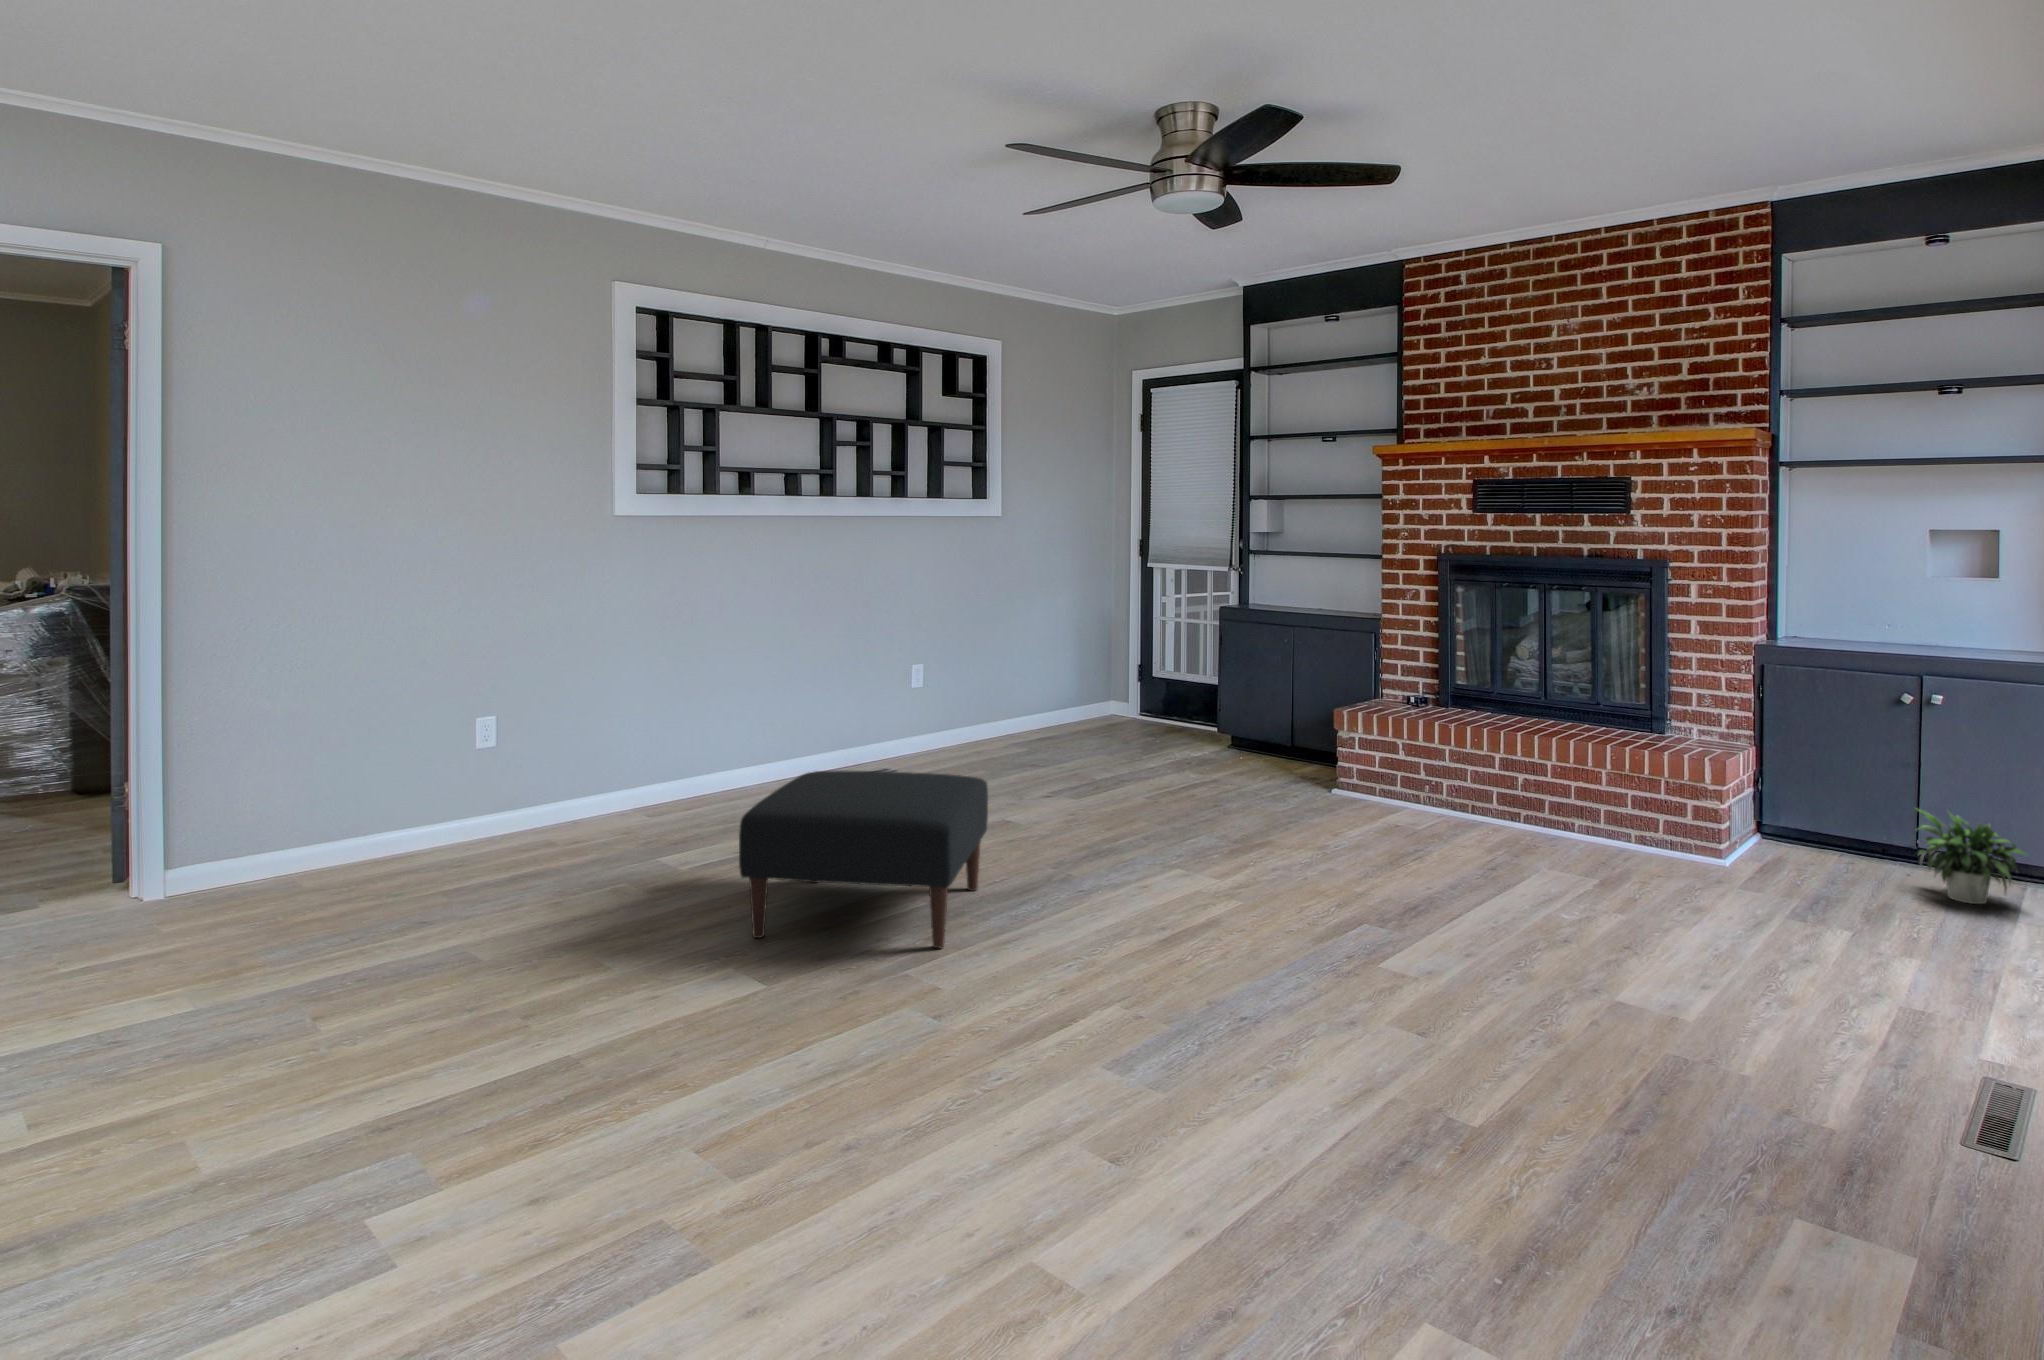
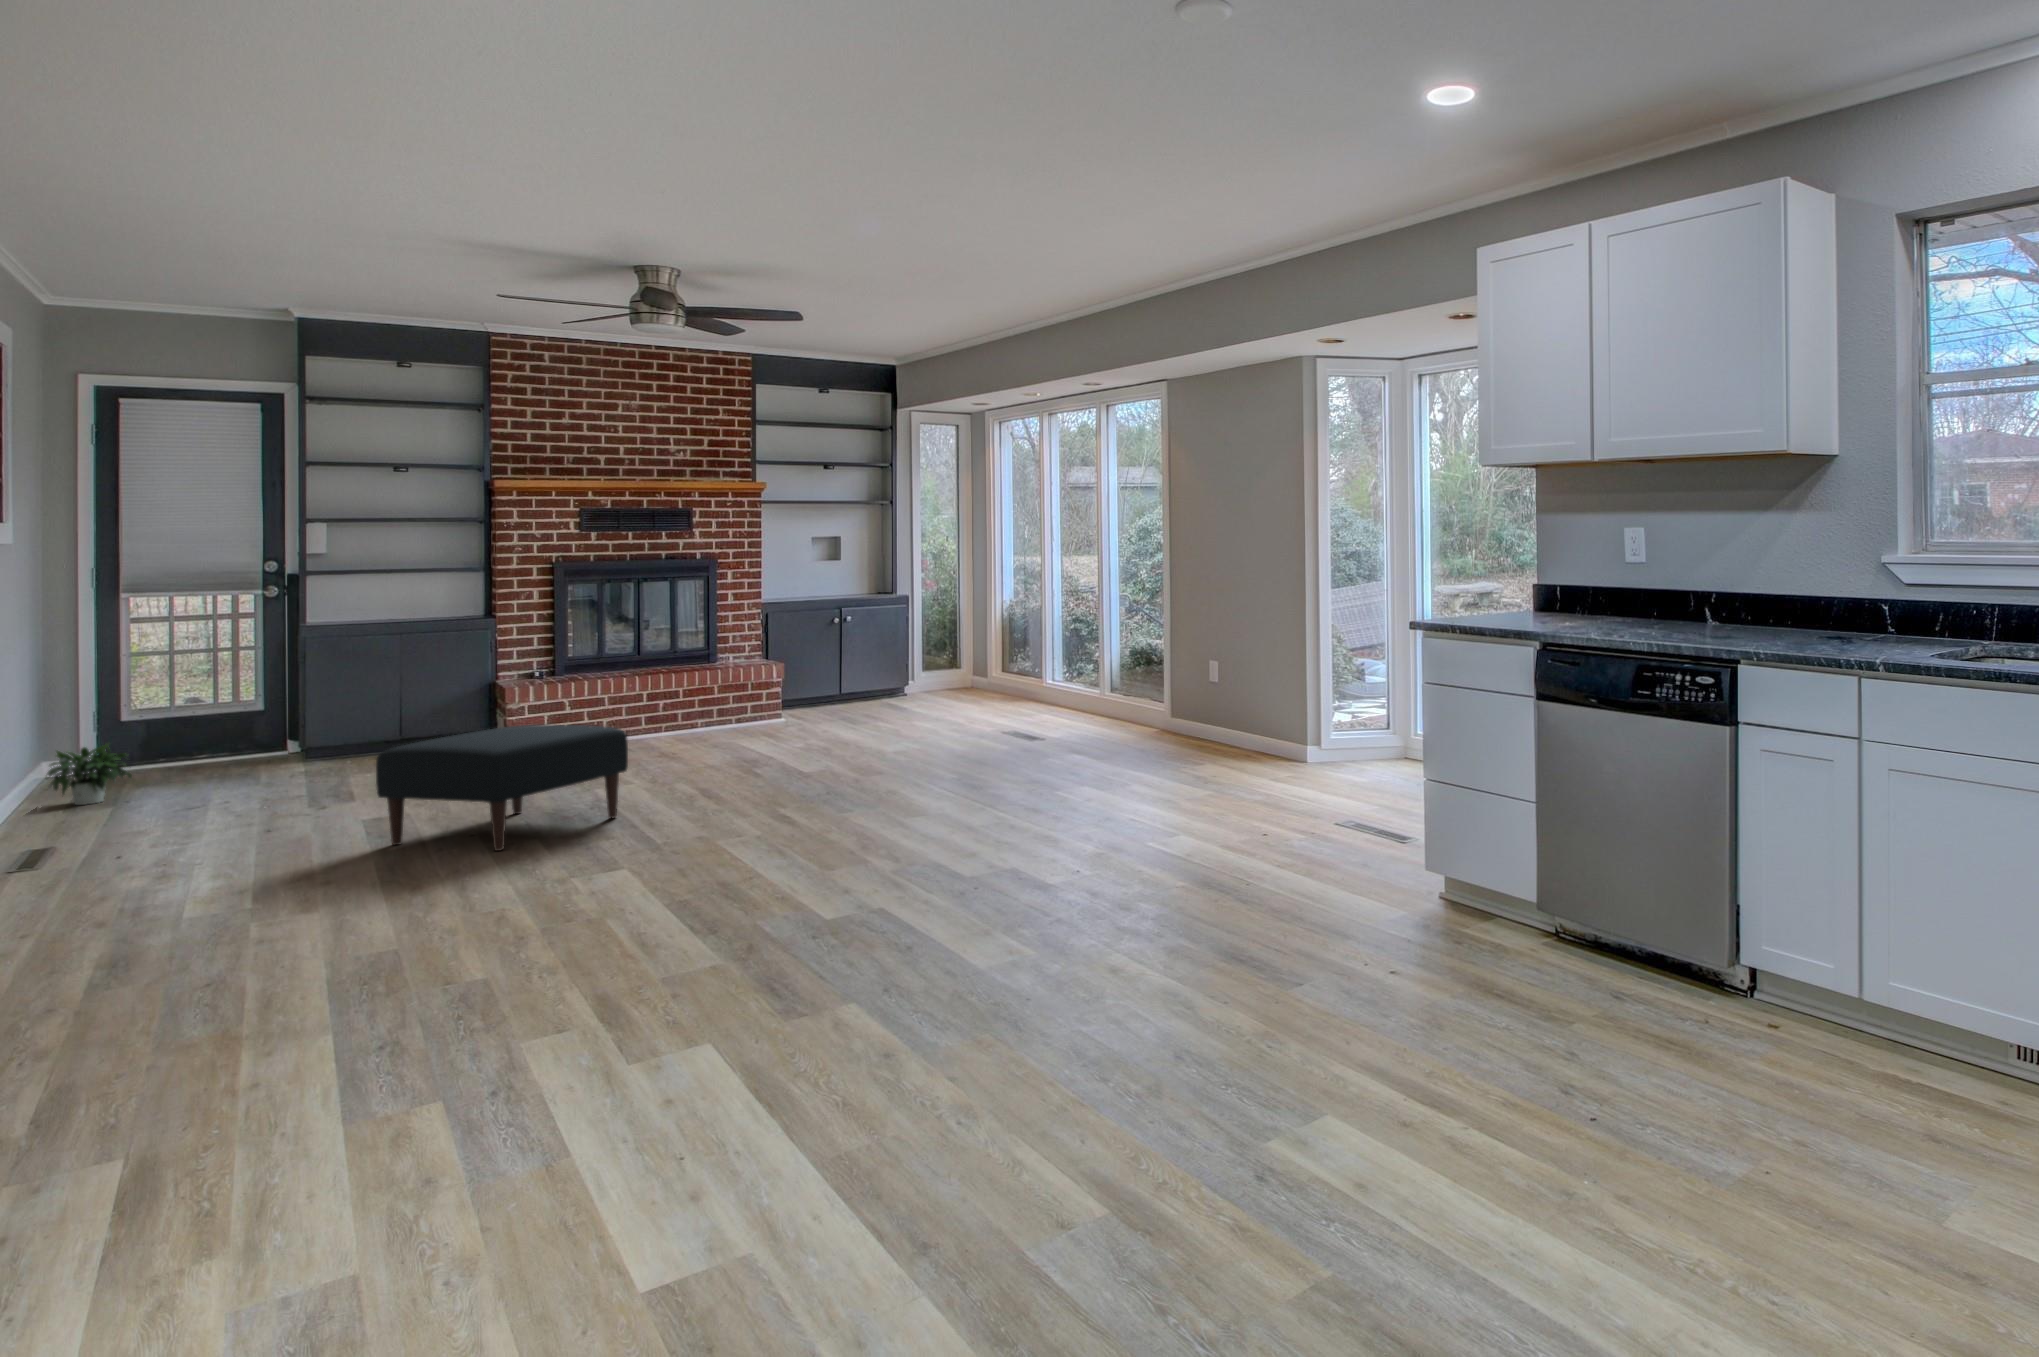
potted plant: present [1916,809,2025,904] -> present [46,744,132,805]

